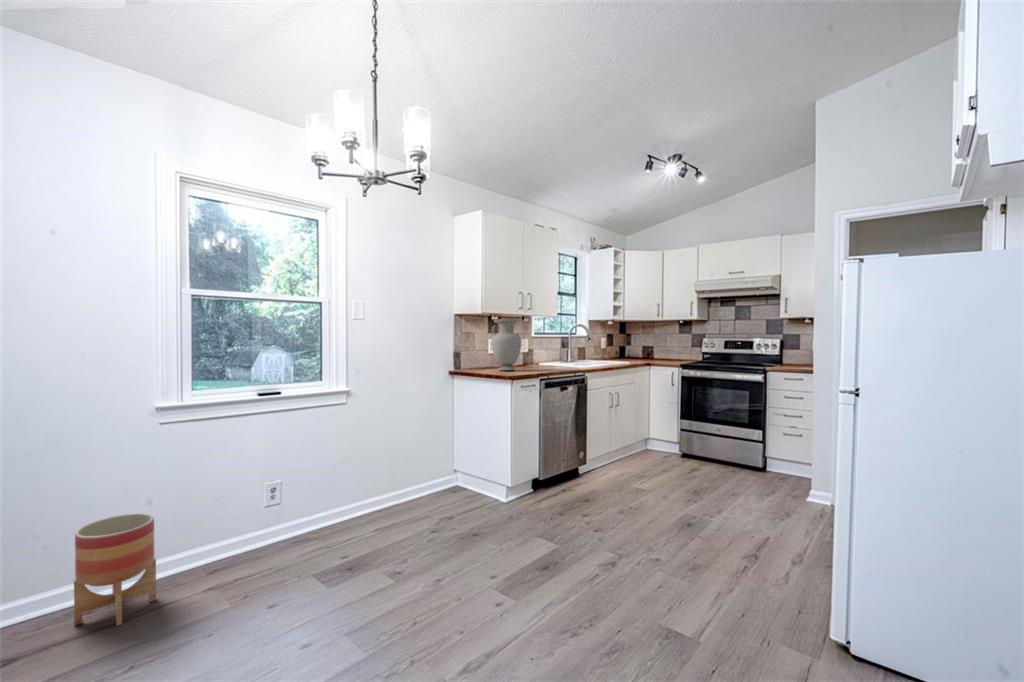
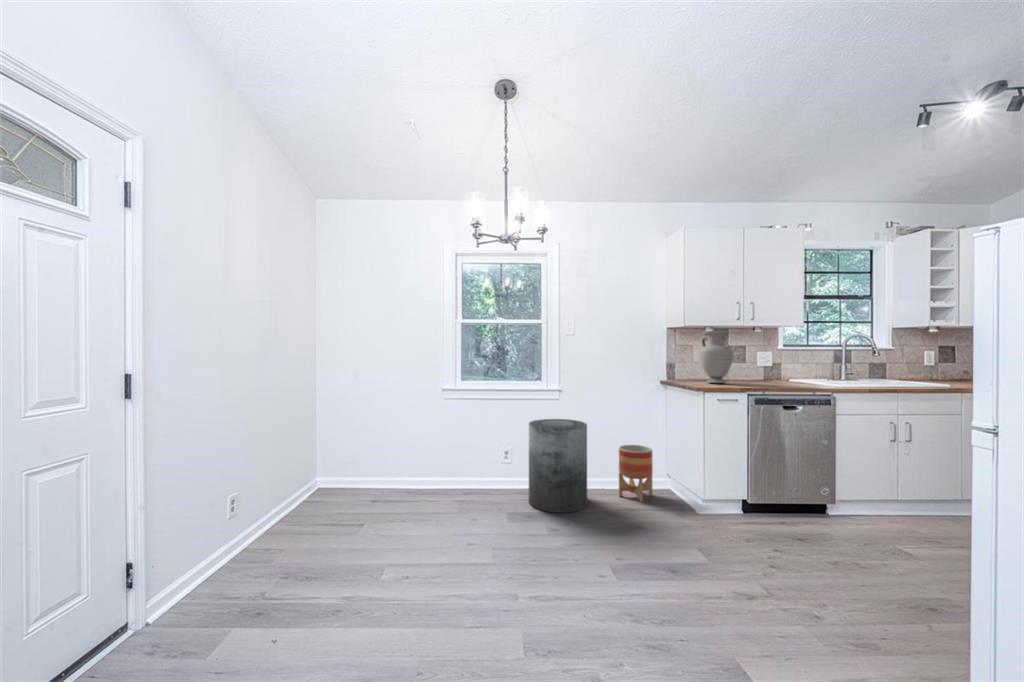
trash can: none [320,427,400,552] -> present [529,419,587,513]
planter: present [74,513,156,626] -> present [619,445,653,502]

